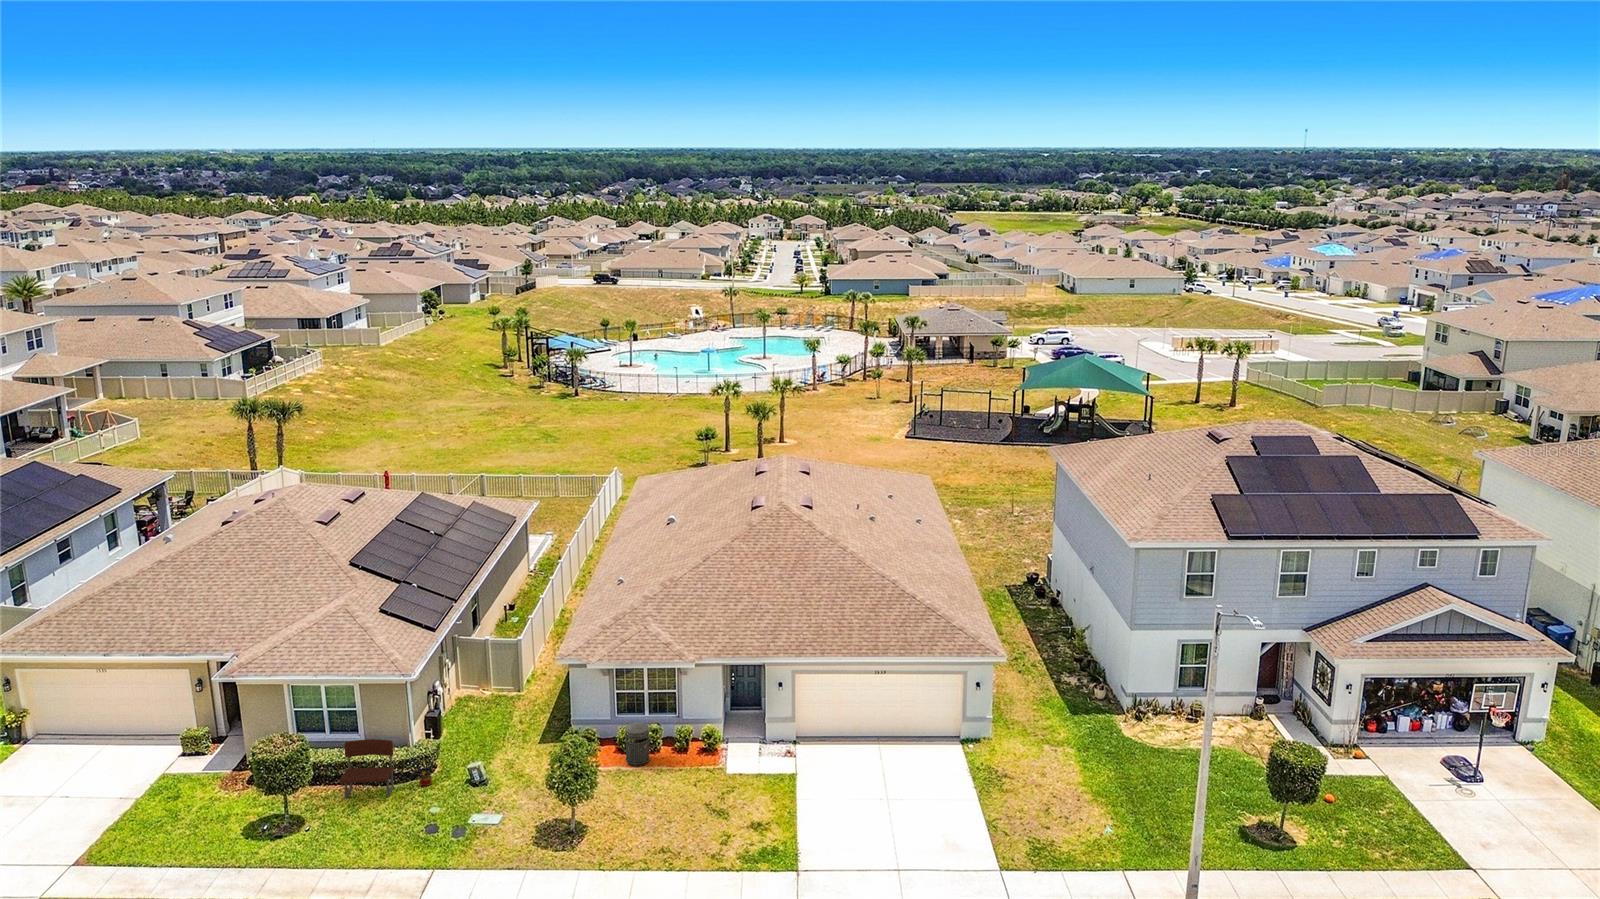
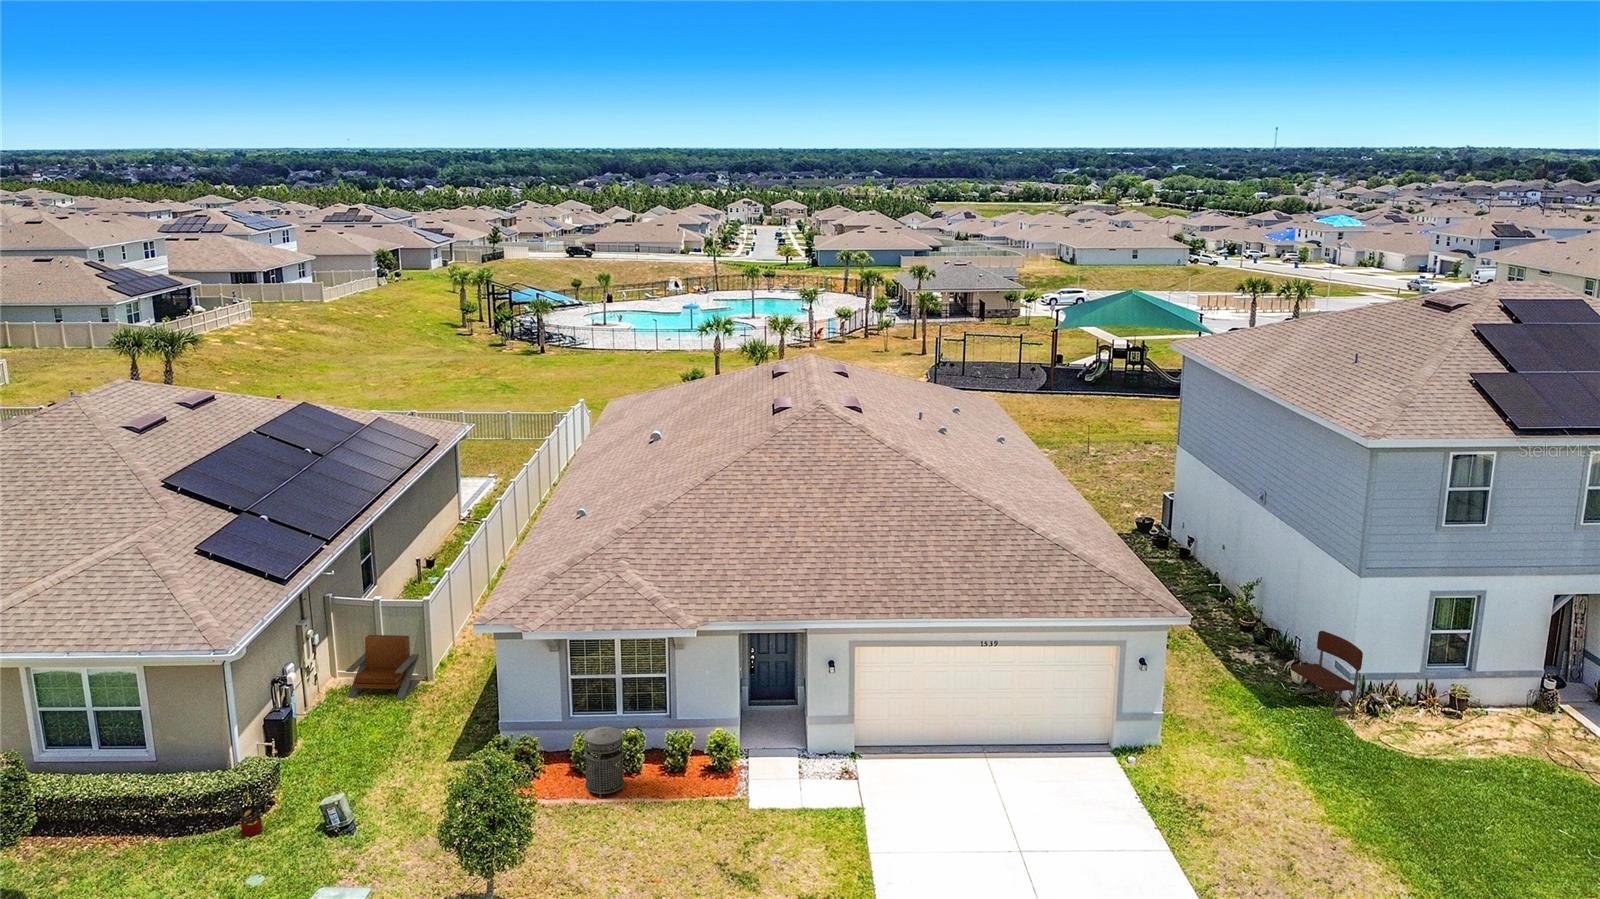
lounge chair: none [469,661,515,705] -> present [346,635,420,700]
bench: present [339,739,394,799] -> present [1291,631,1363,715]

